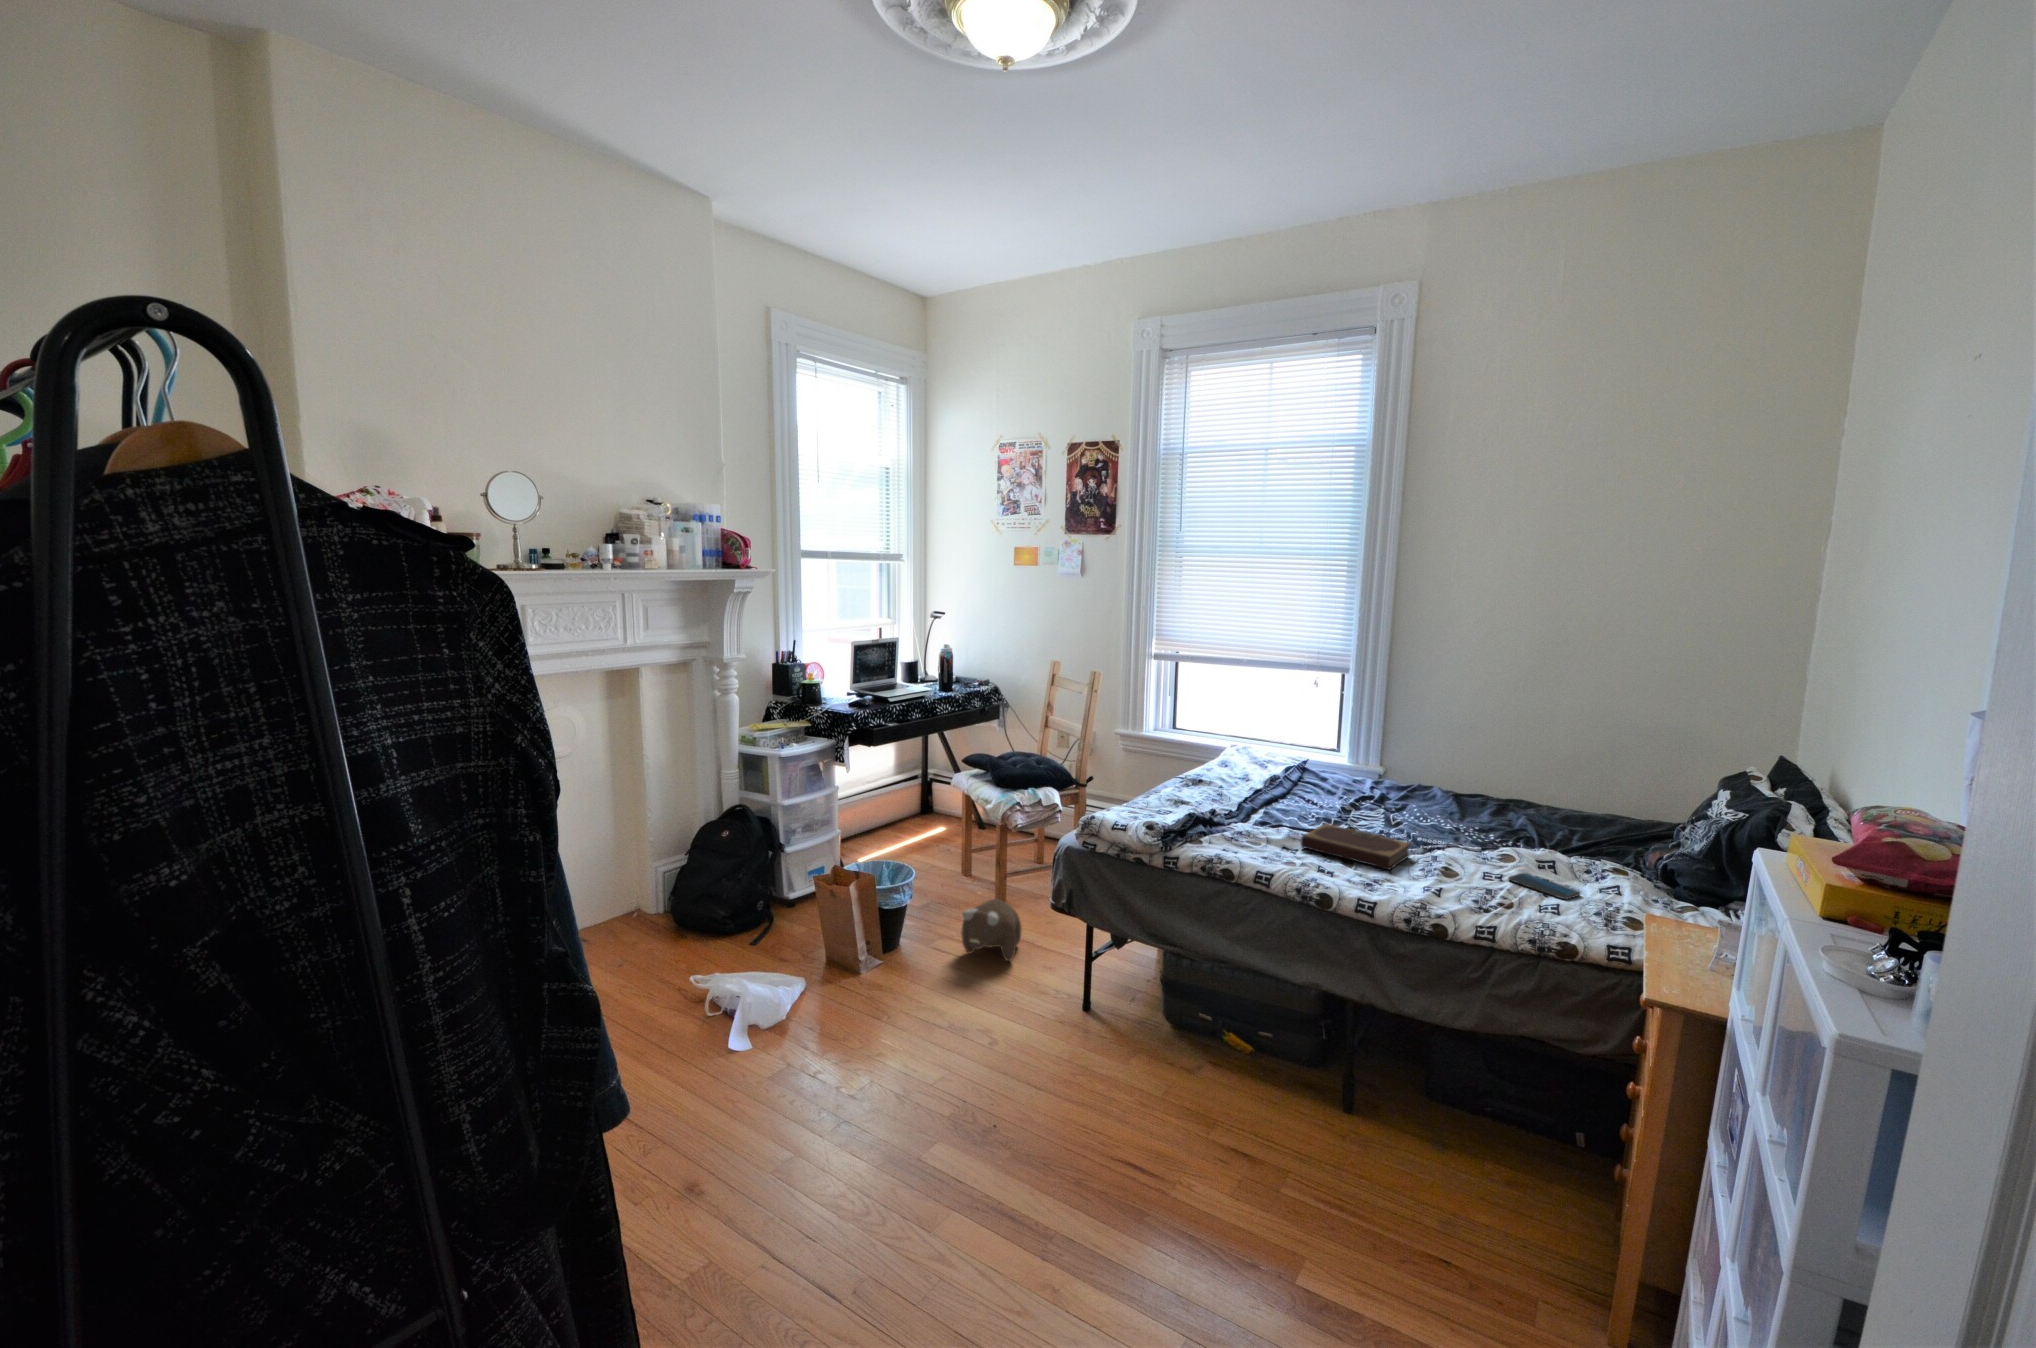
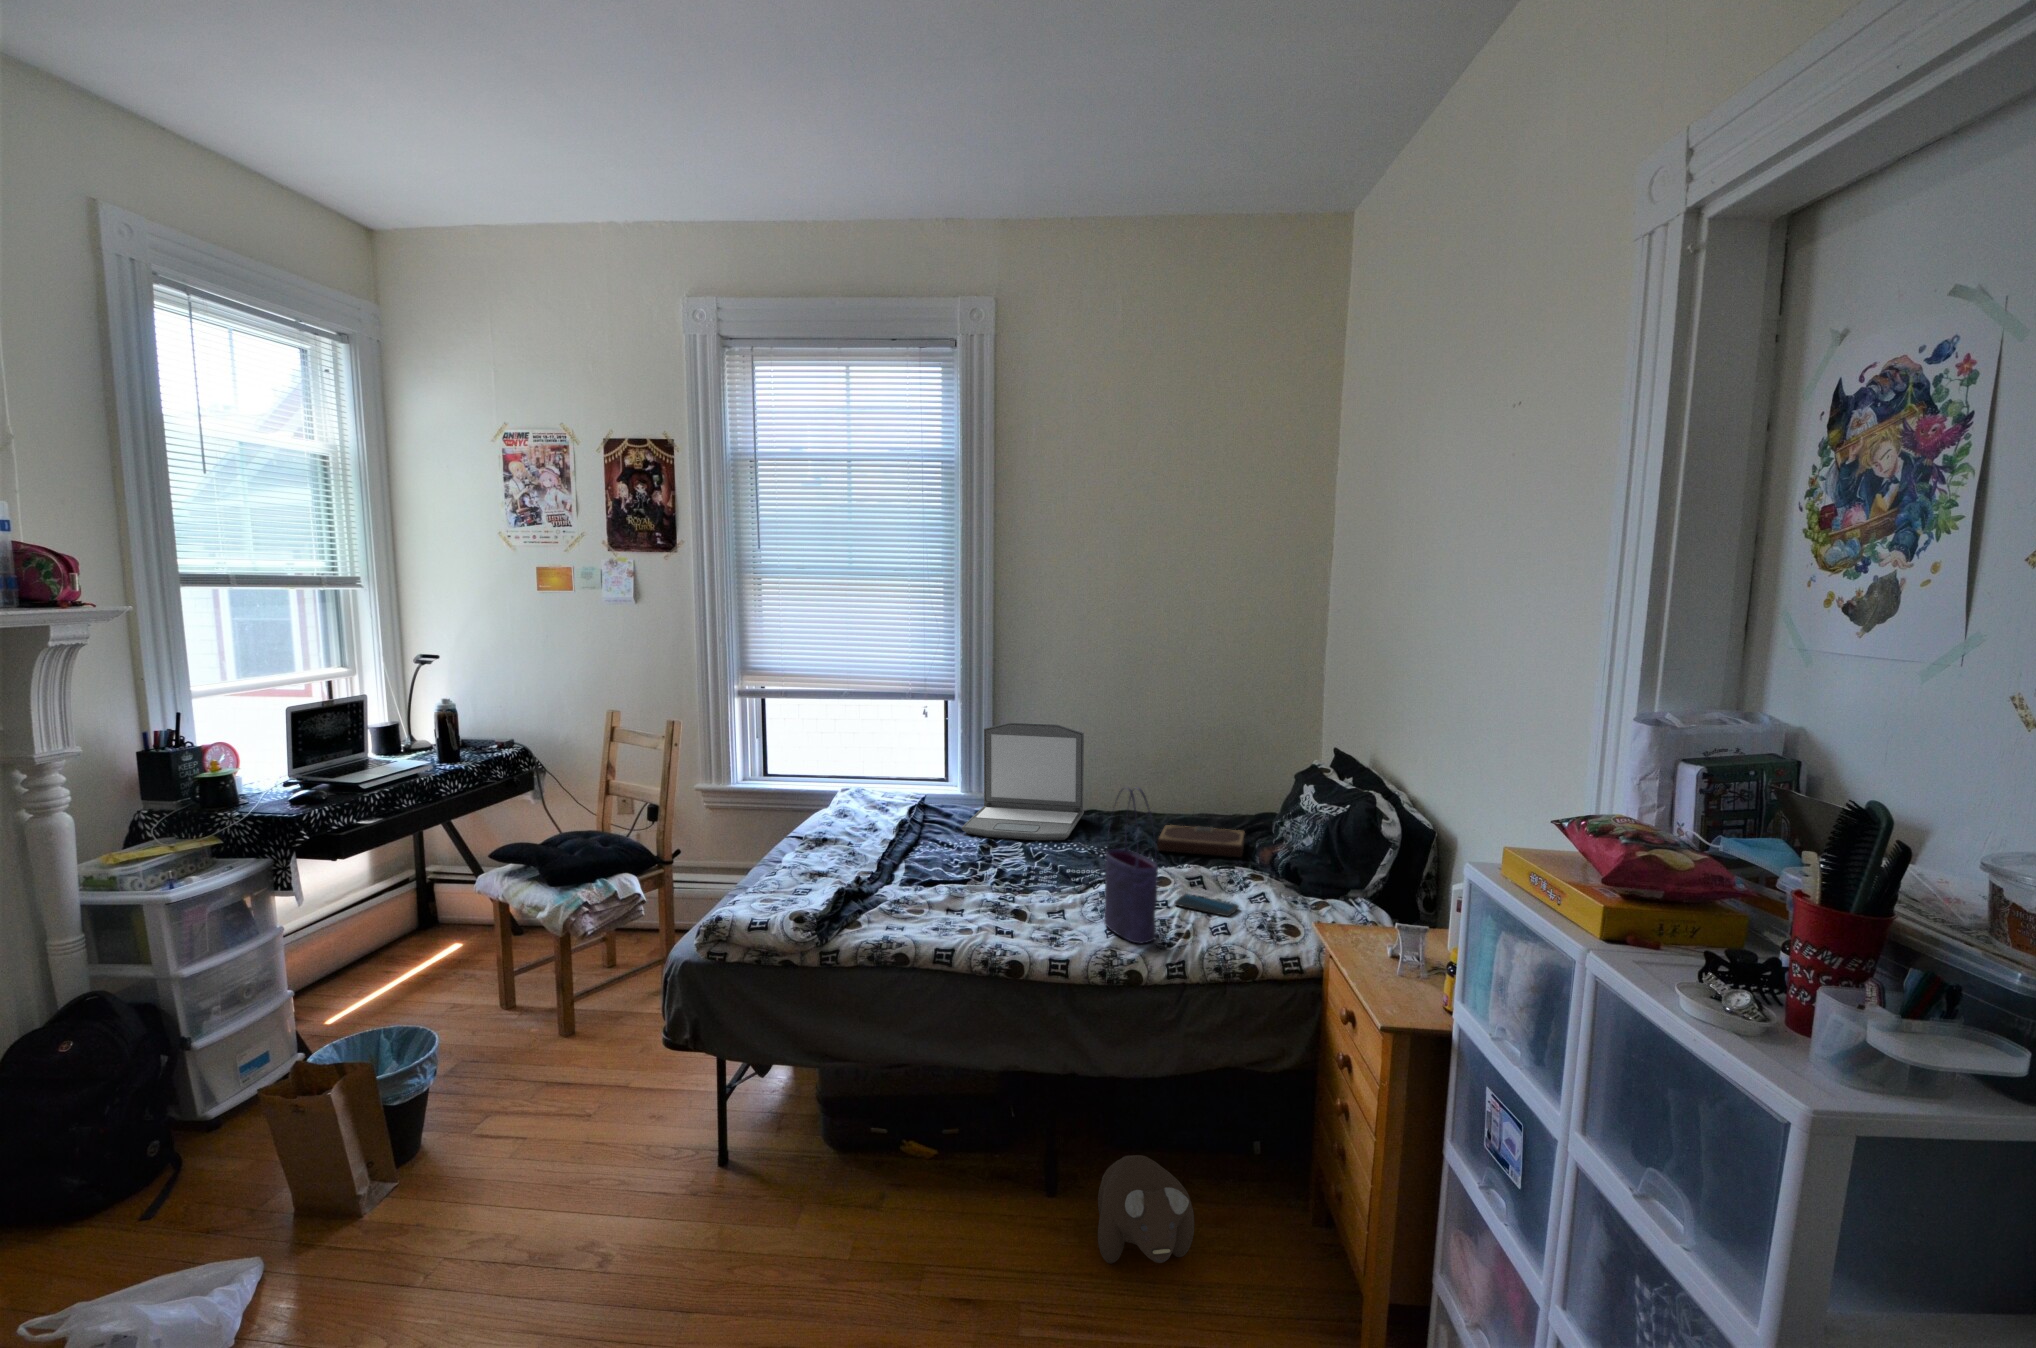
laptop: none [1318,701,1448,811] -> present [962,722,1084,840]
tote bag: none [1426,757,1481,904] -> present [1104,788,1158,944]
notebook: present [1300,824,1411,870] -> present [1157,825,1245,857]
plush toy: present [961,899,1022,961] -> present [1098,1155,1194,1263]

